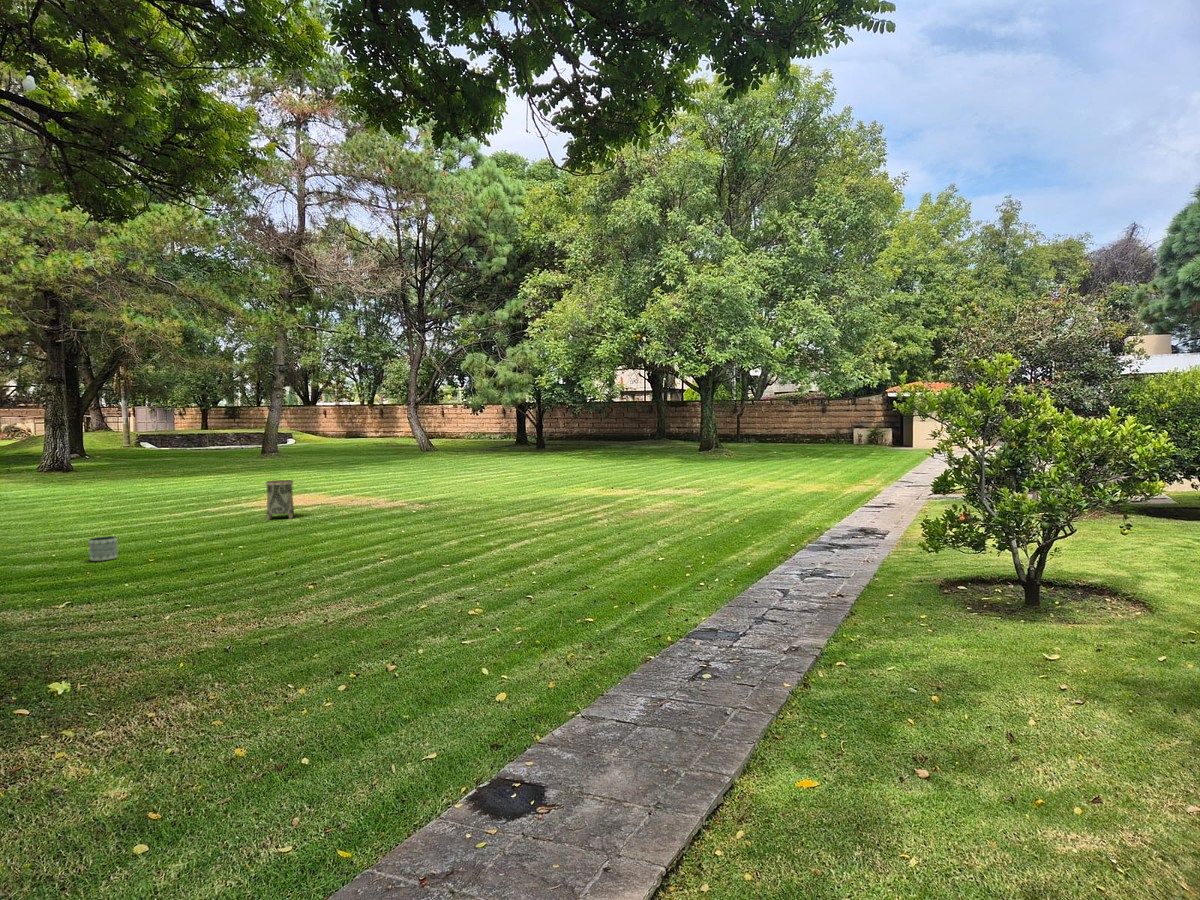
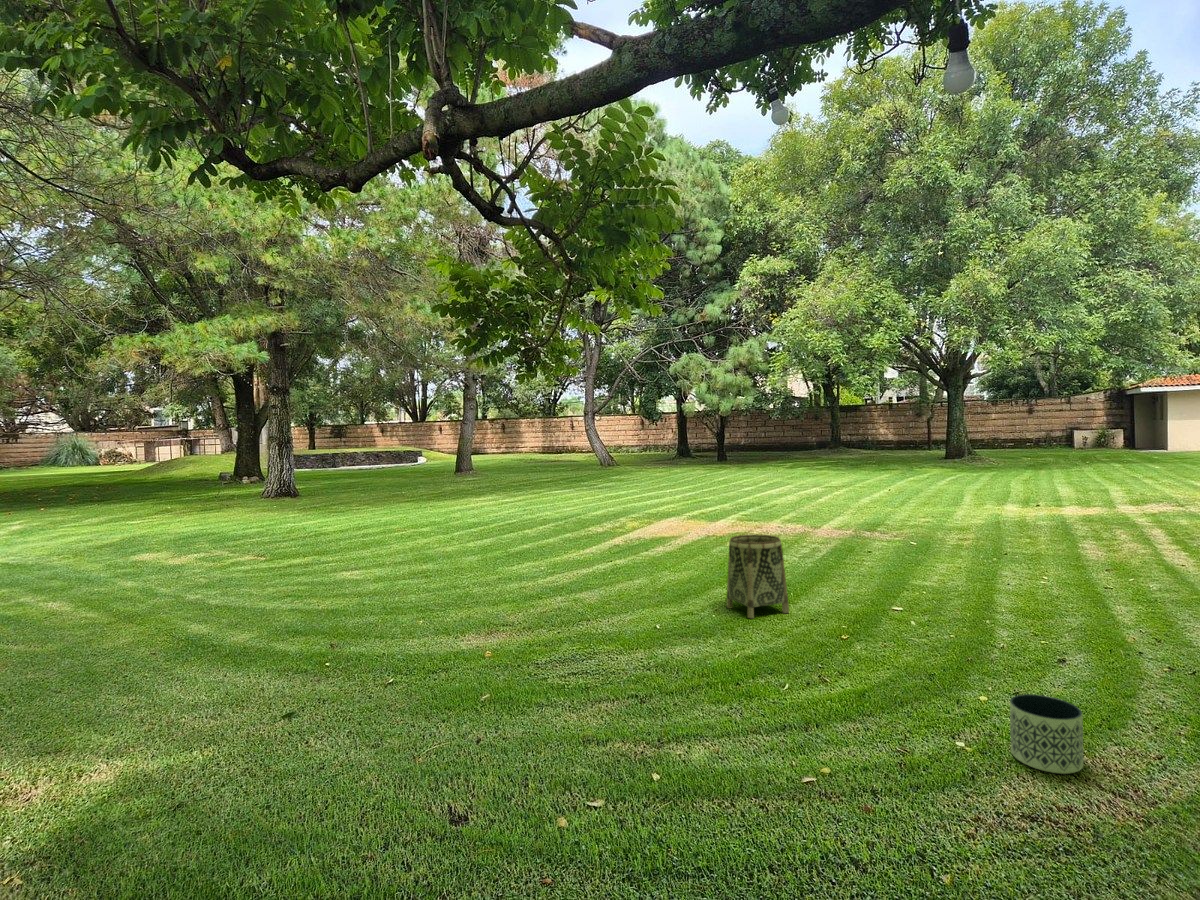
basket: present [265,480,294,520] -> present [726,534,789,618]

